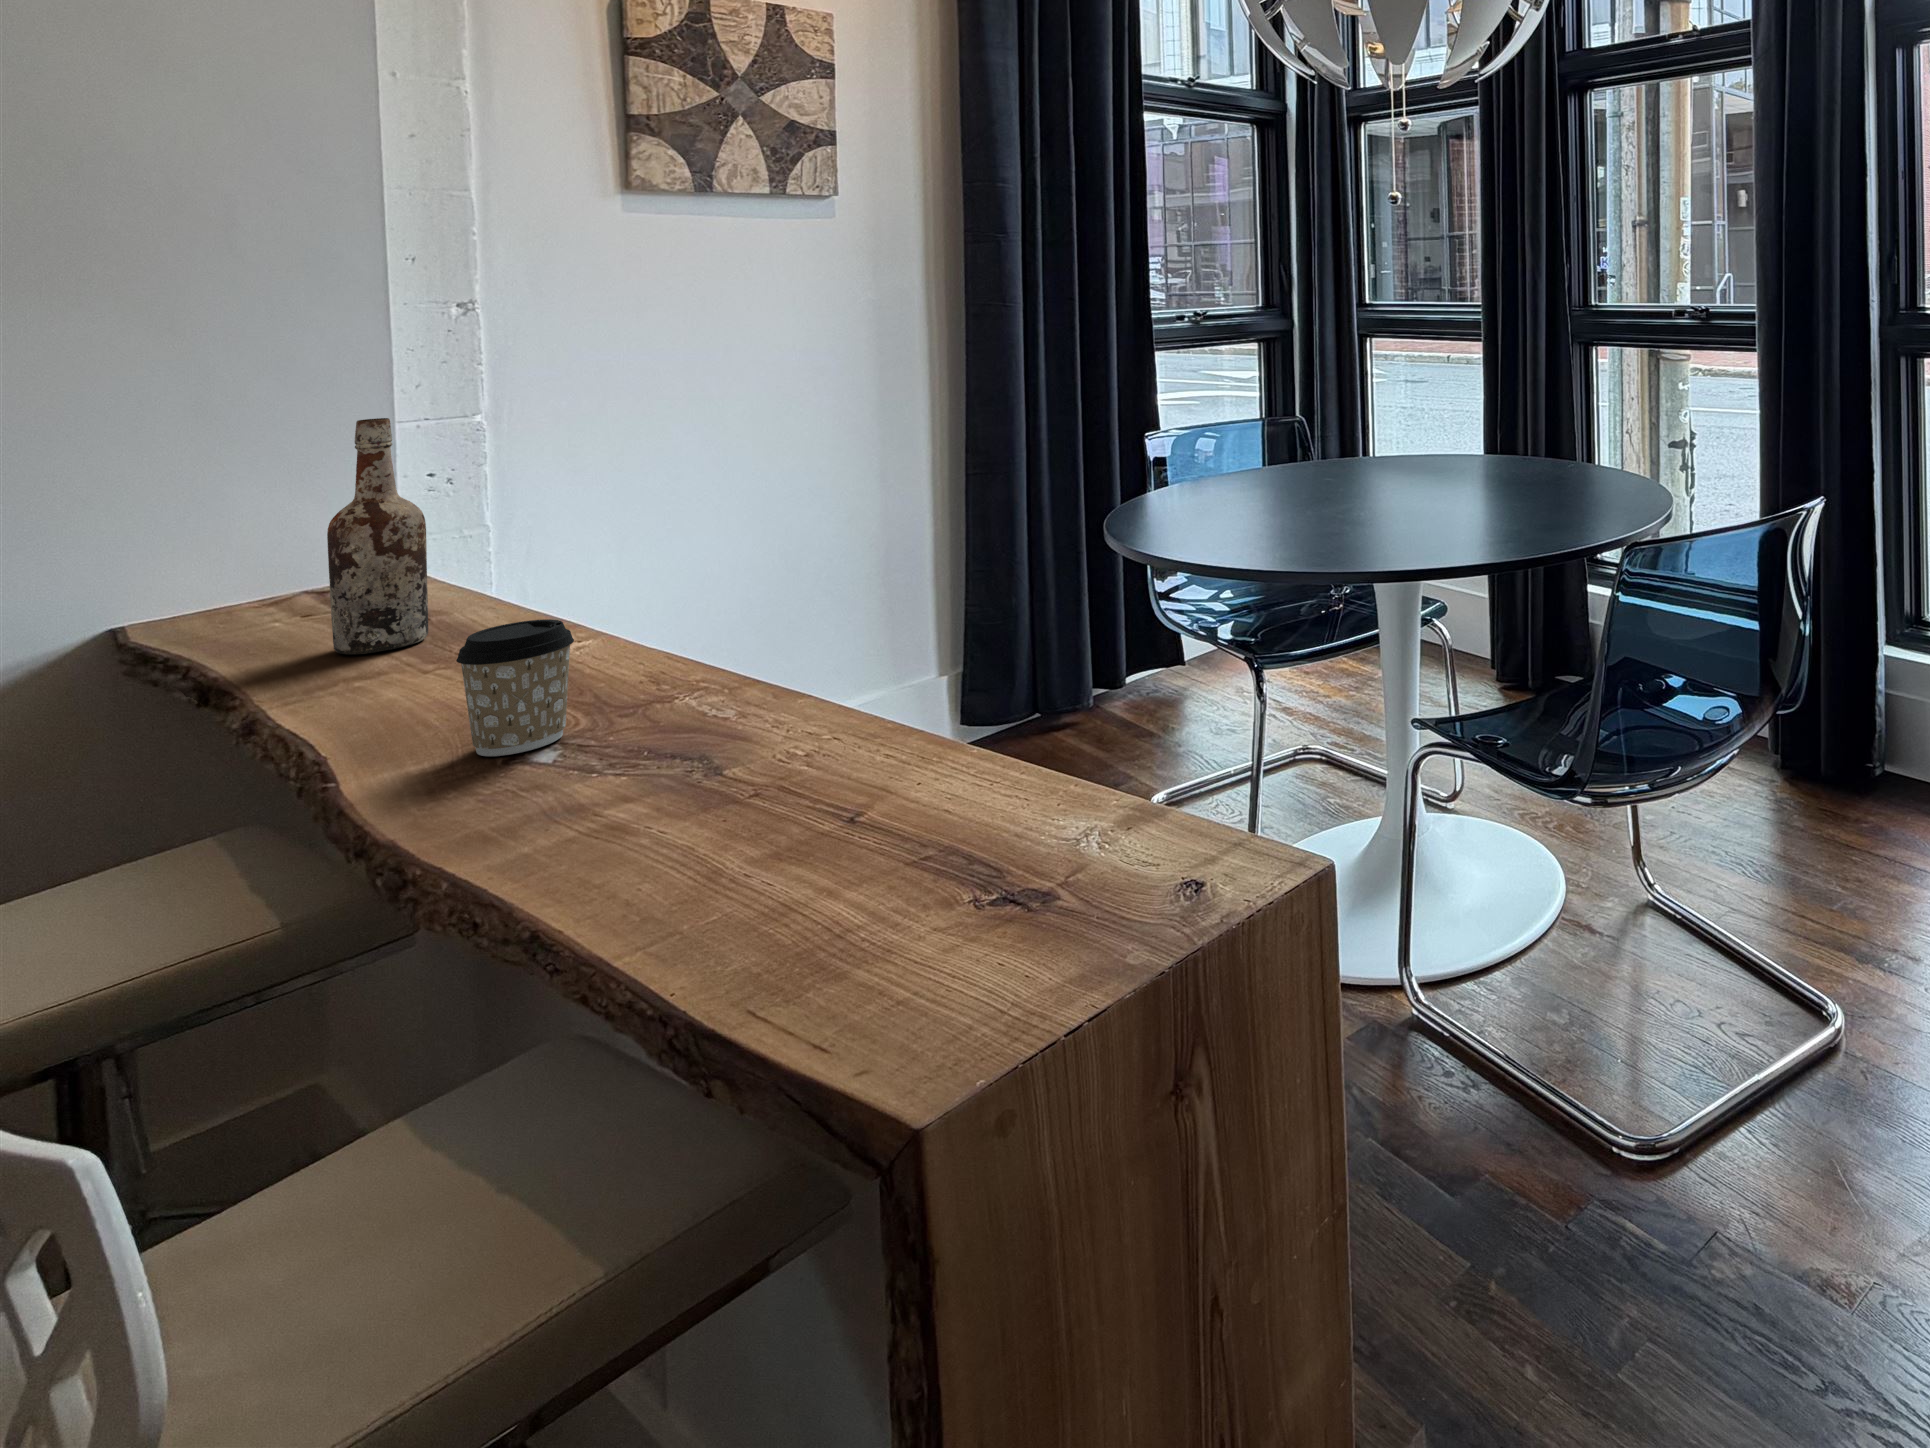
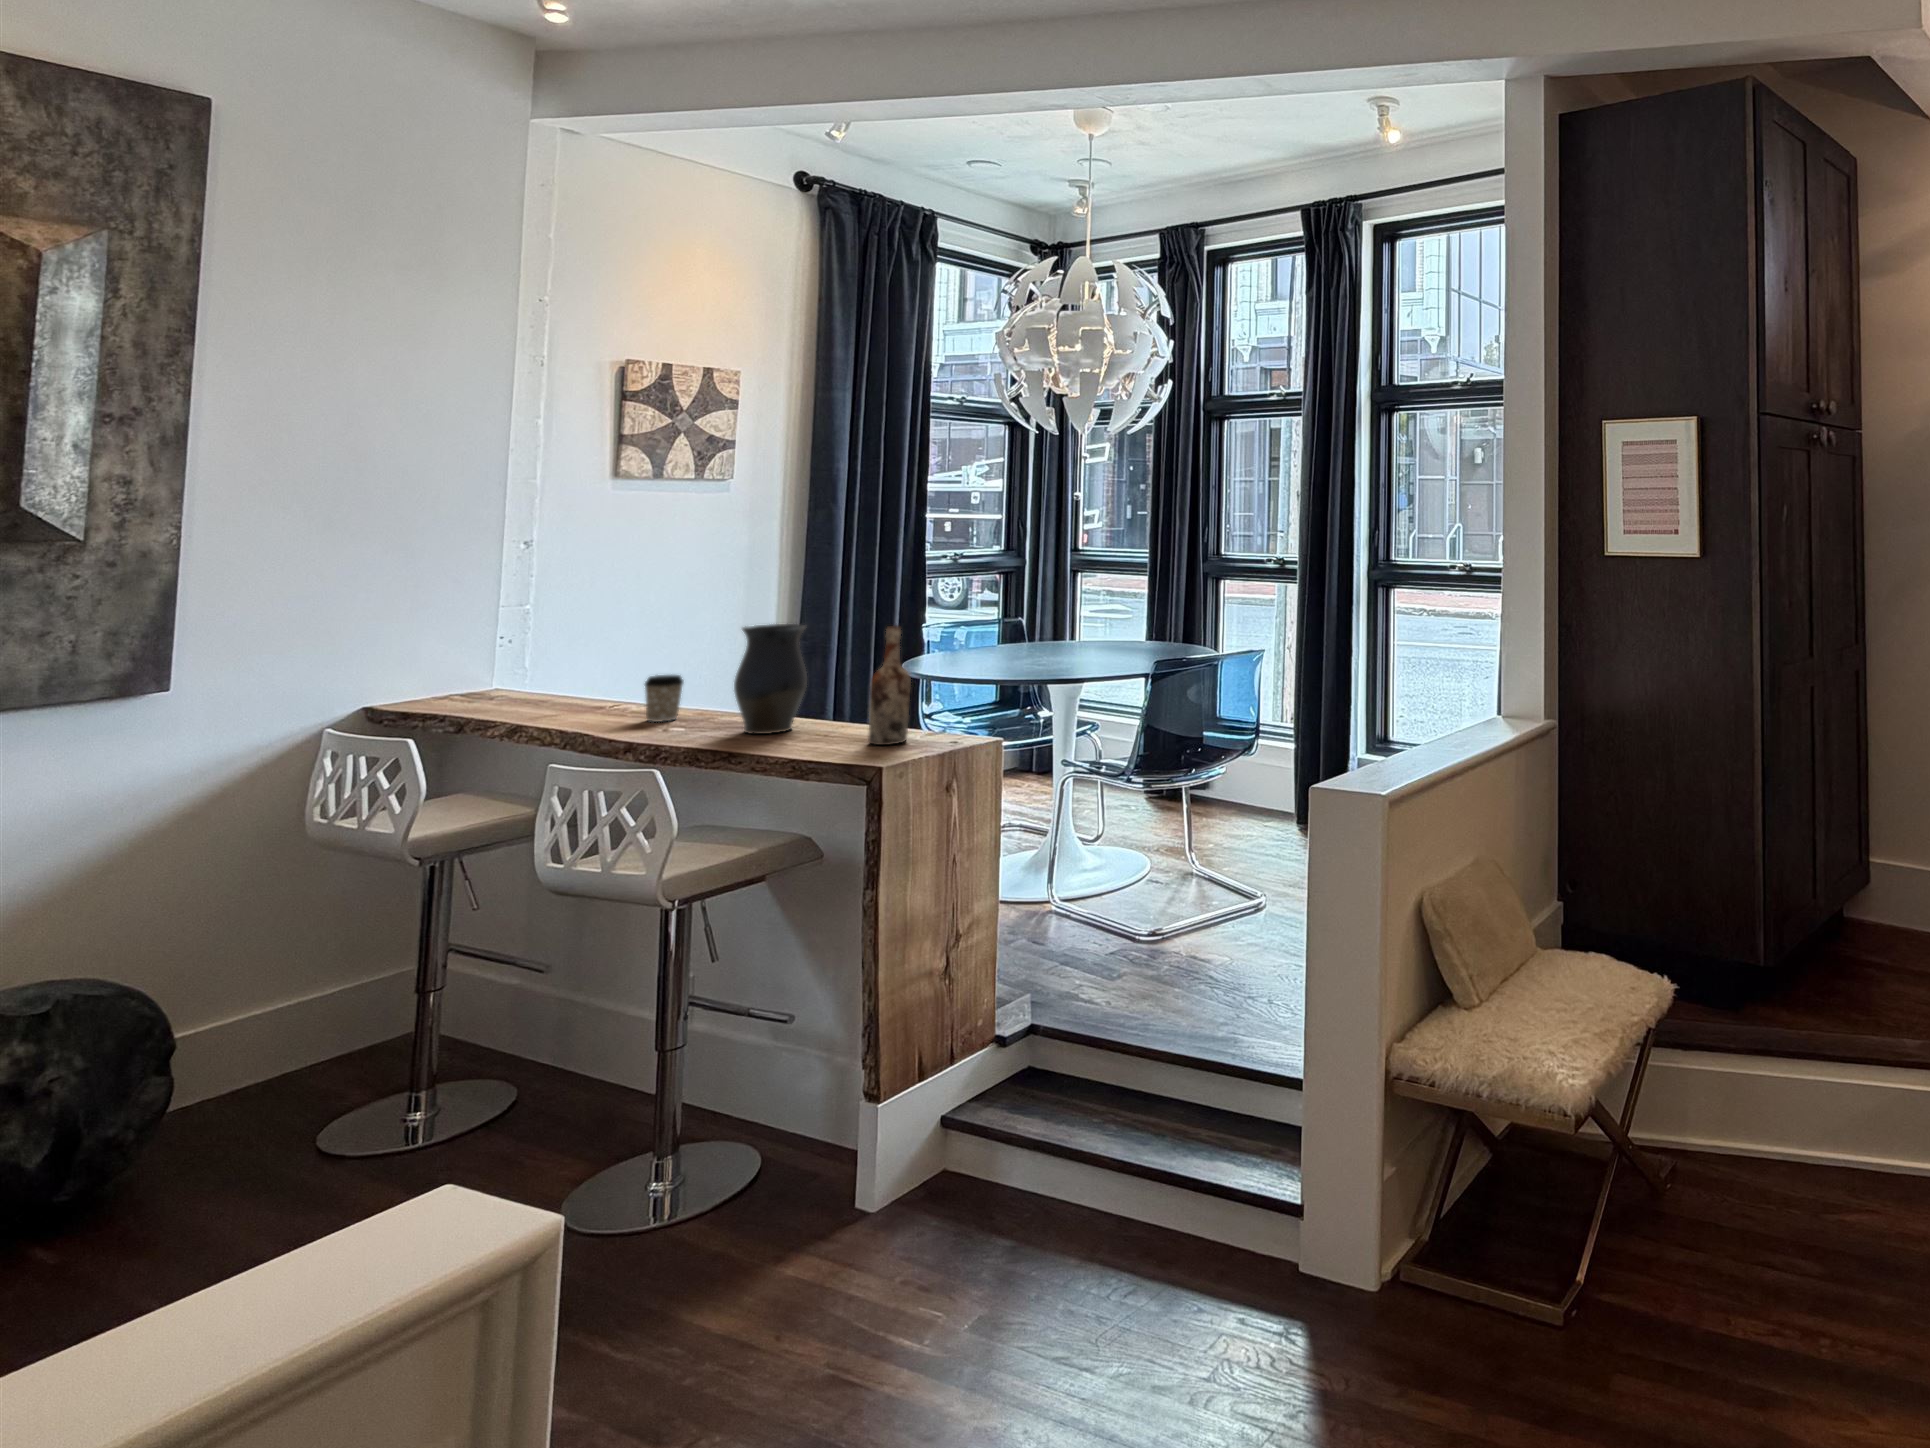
wine bottle: present [327,418,428,654] -> present [869,625,911,745]
vase: none [628,490,854,838] -> present [734,624,807,734]

